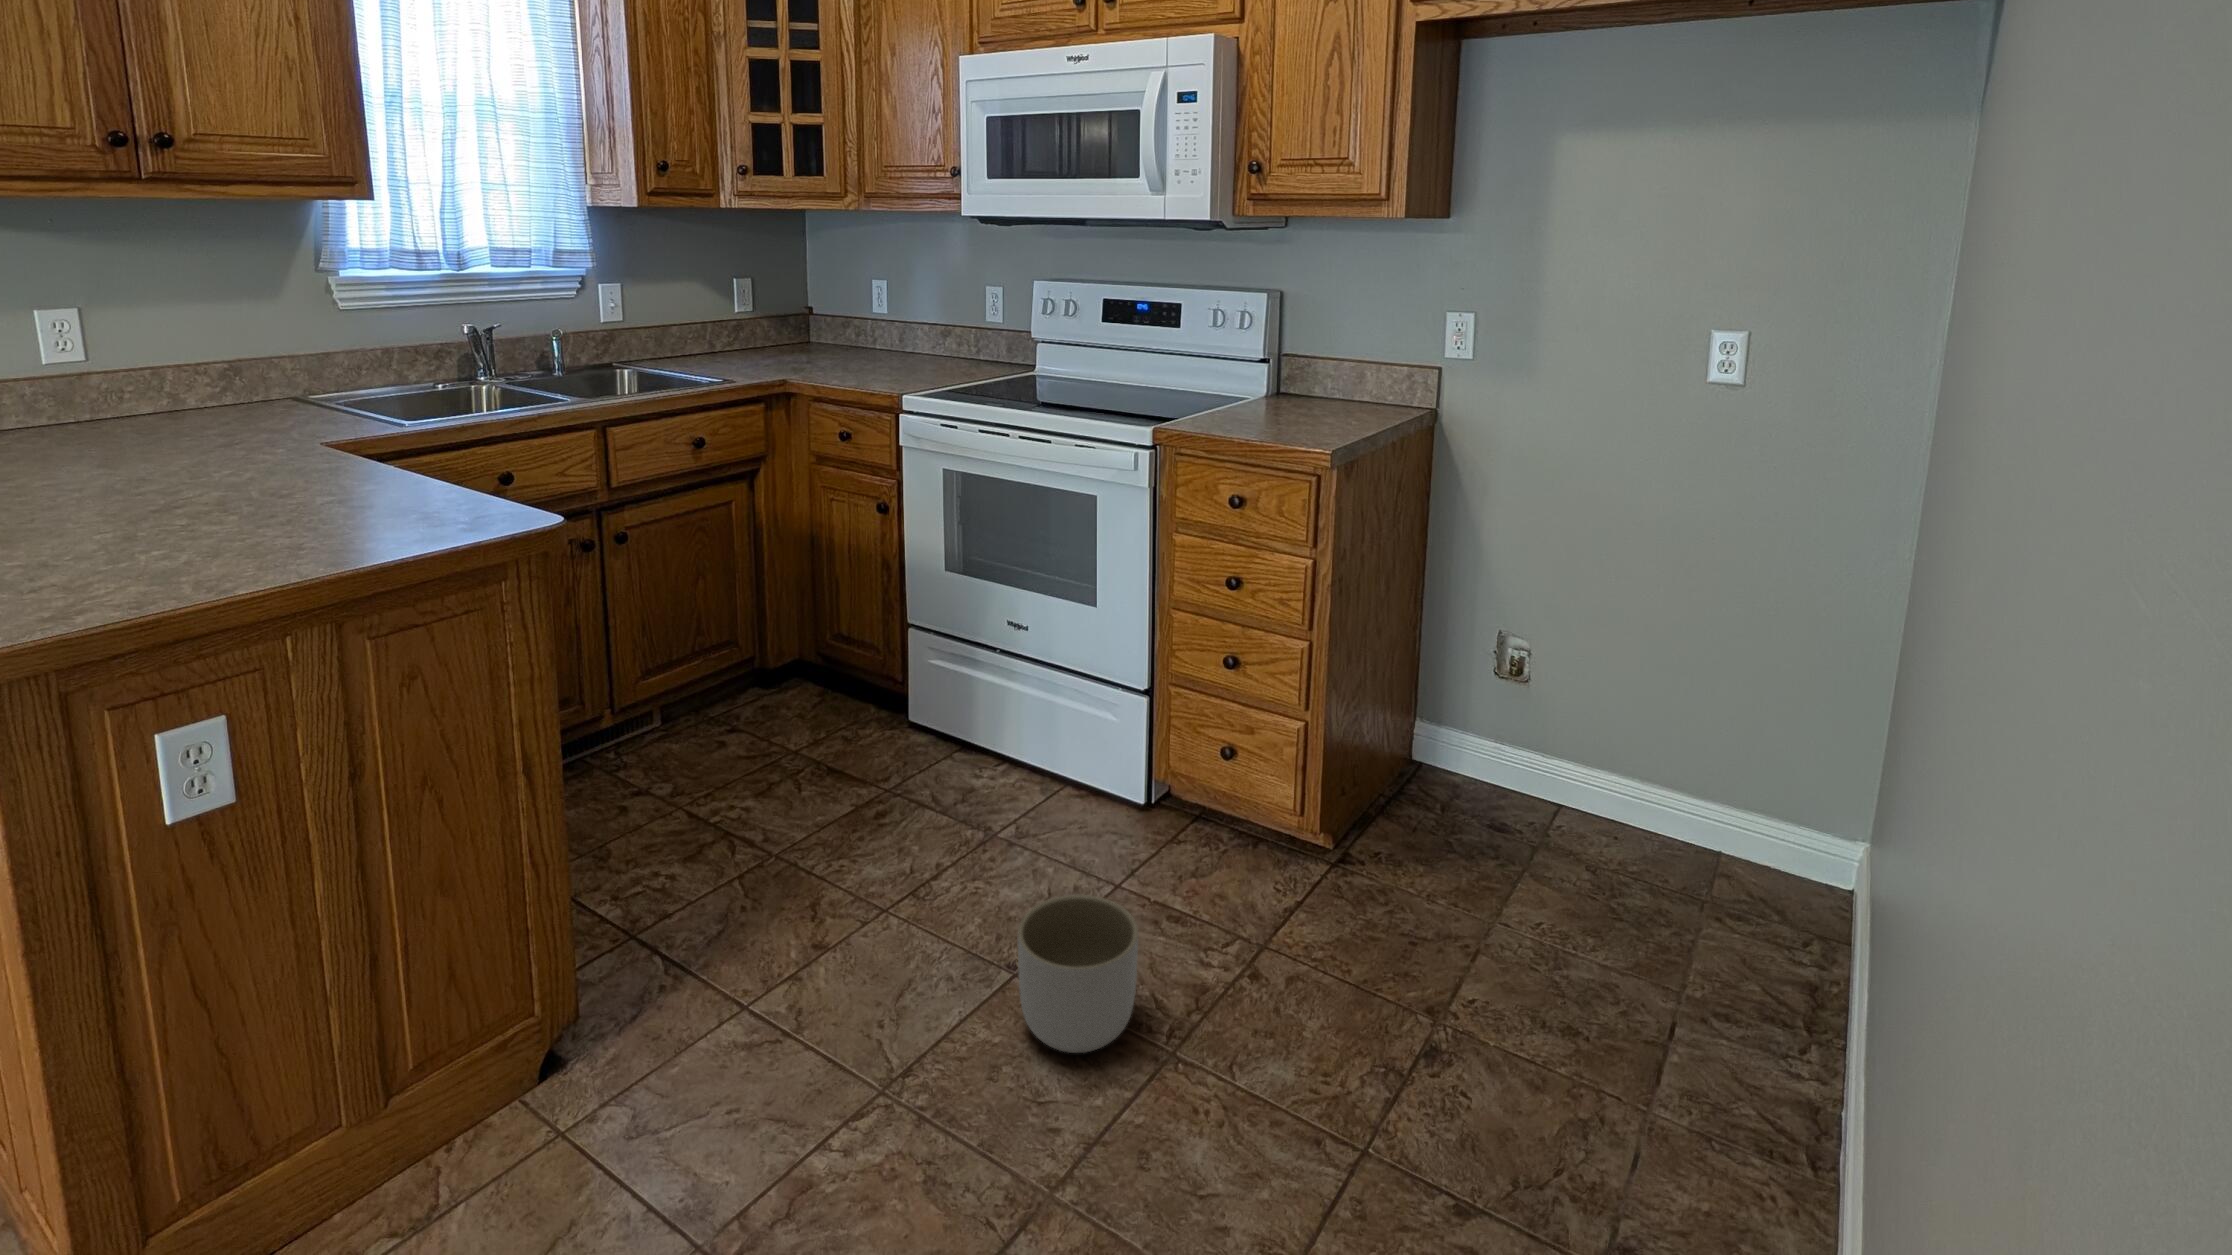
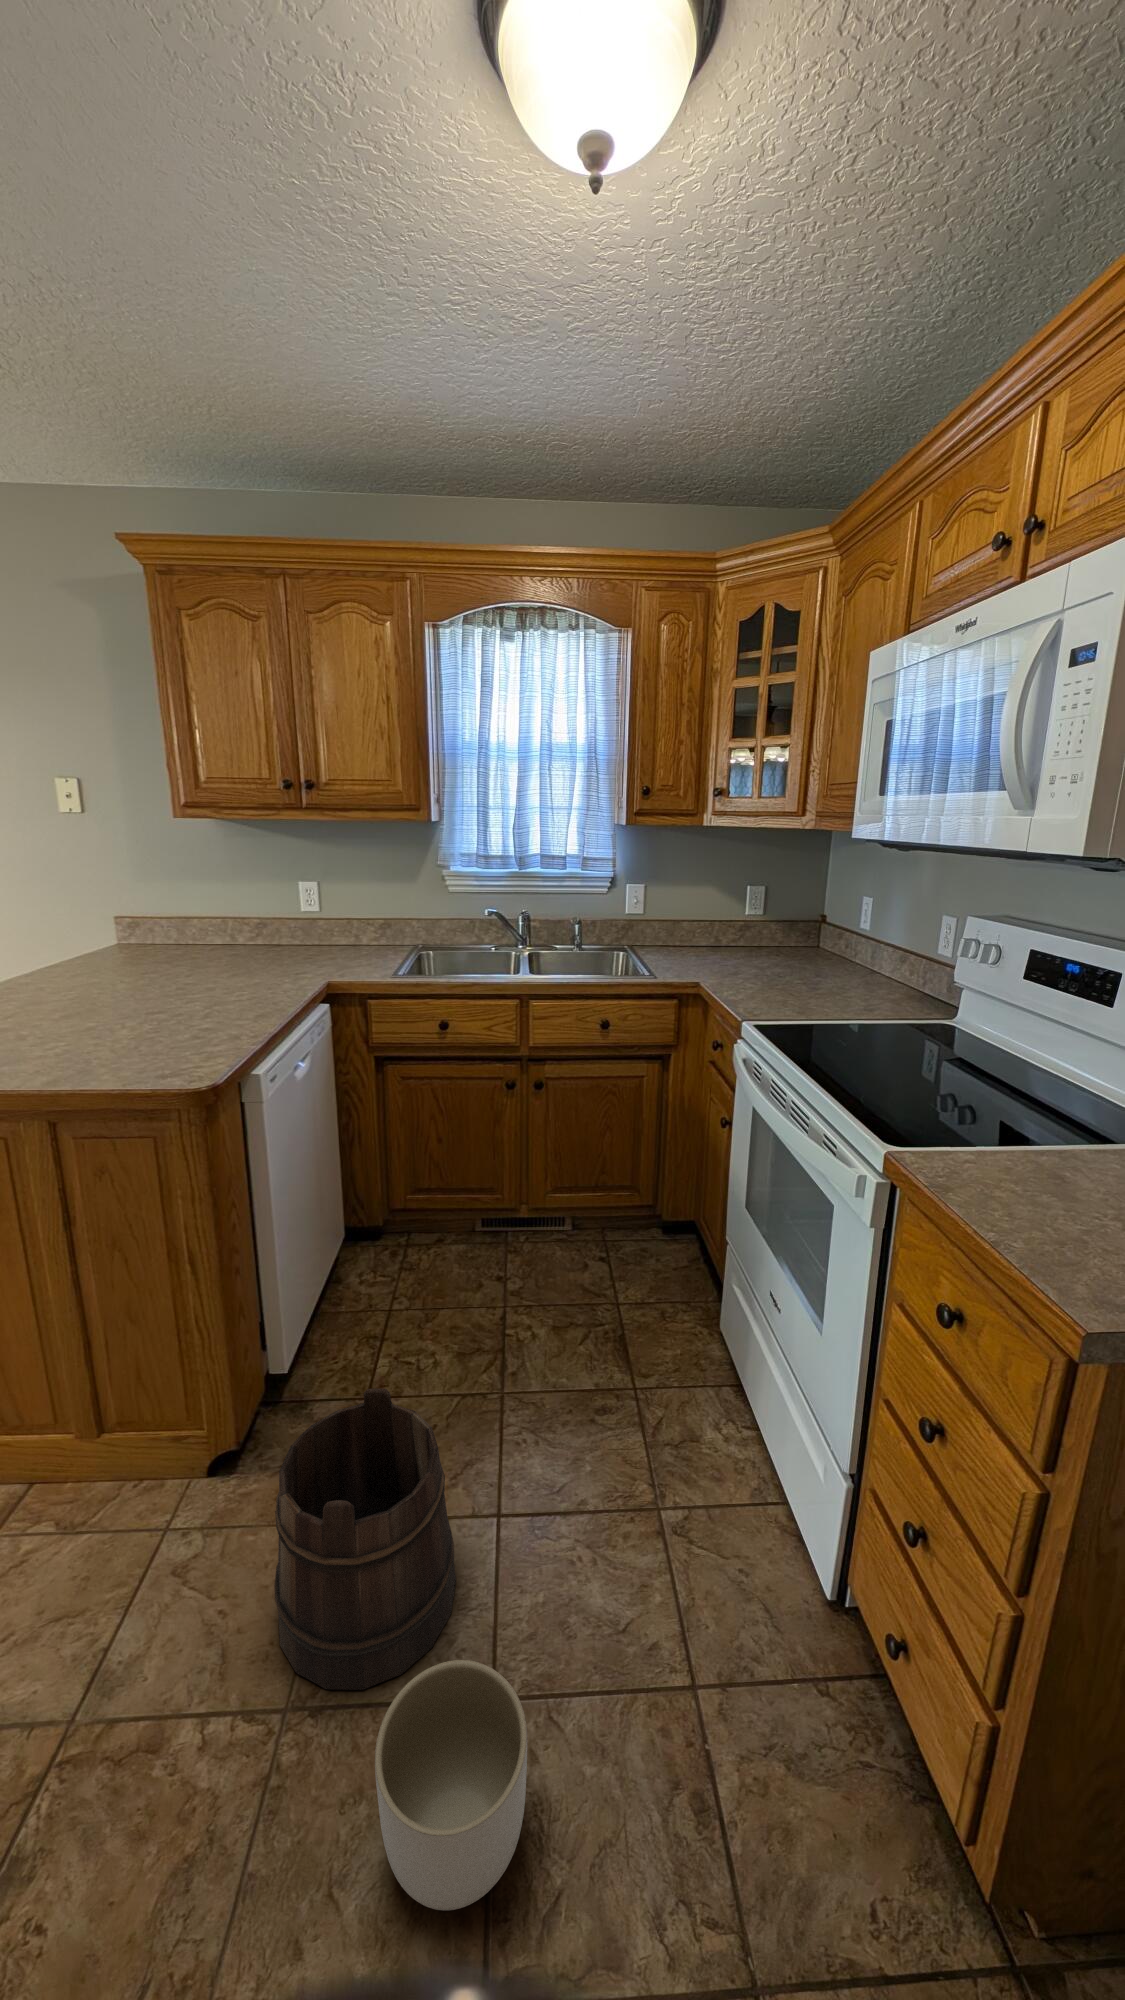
bucket: none [757,799,942,1072] -> present [274,1389,456,1690]

